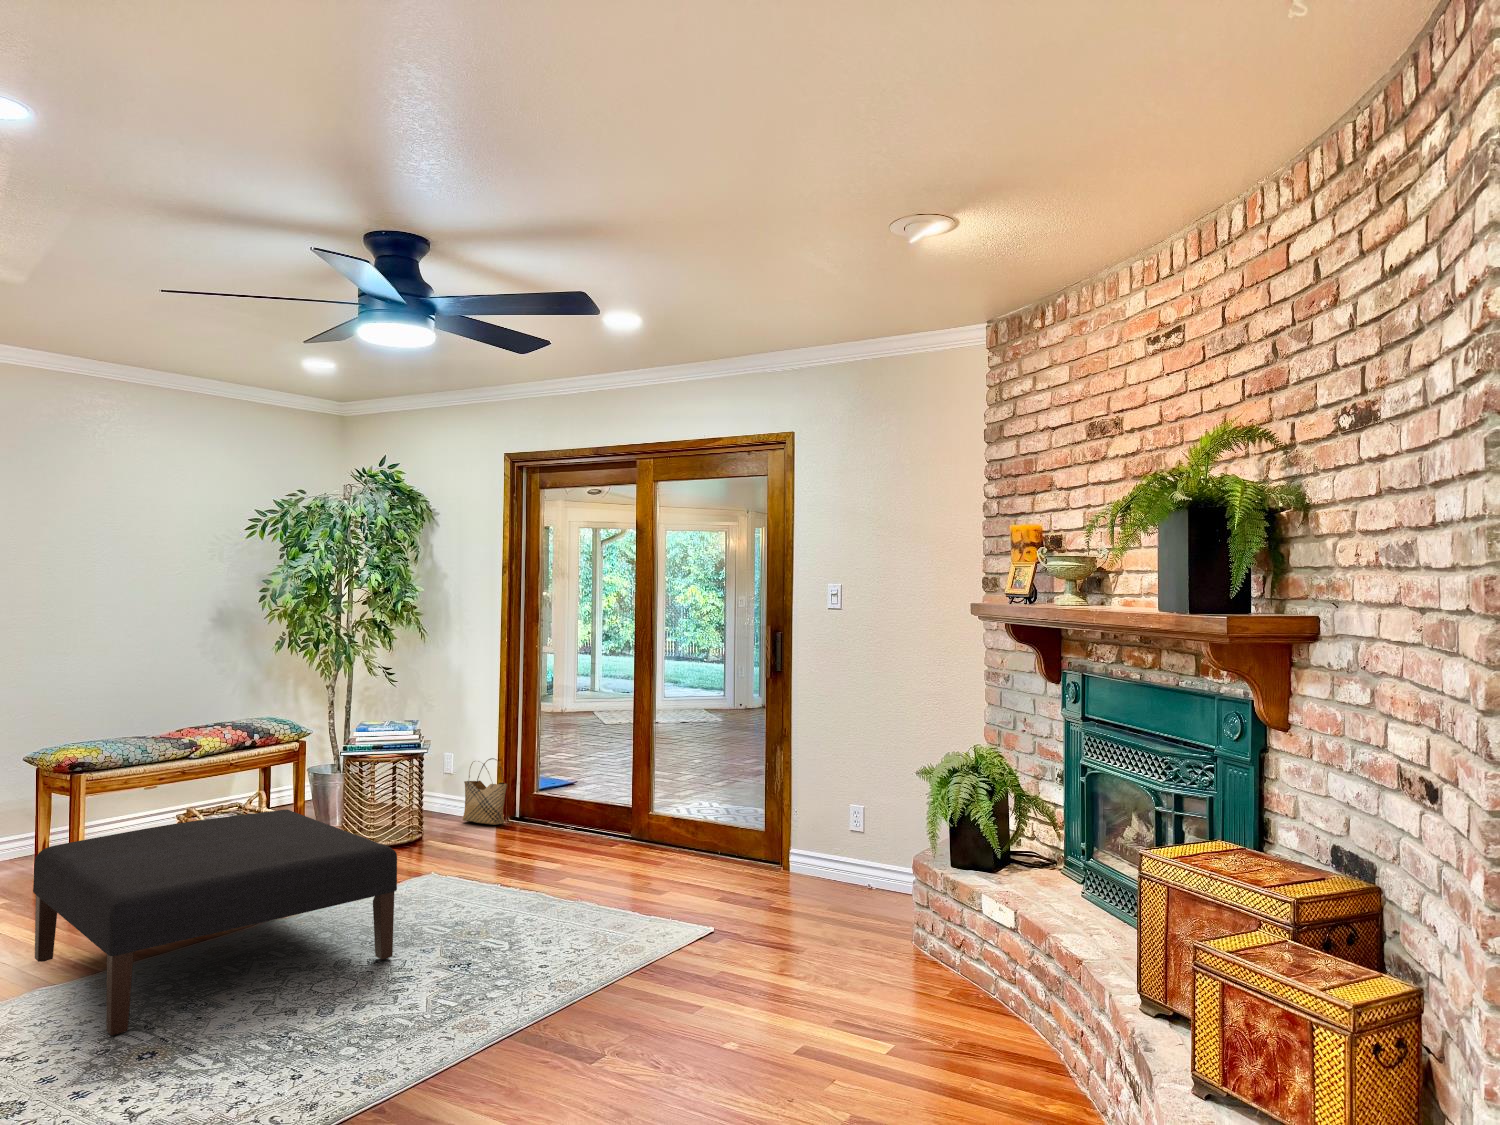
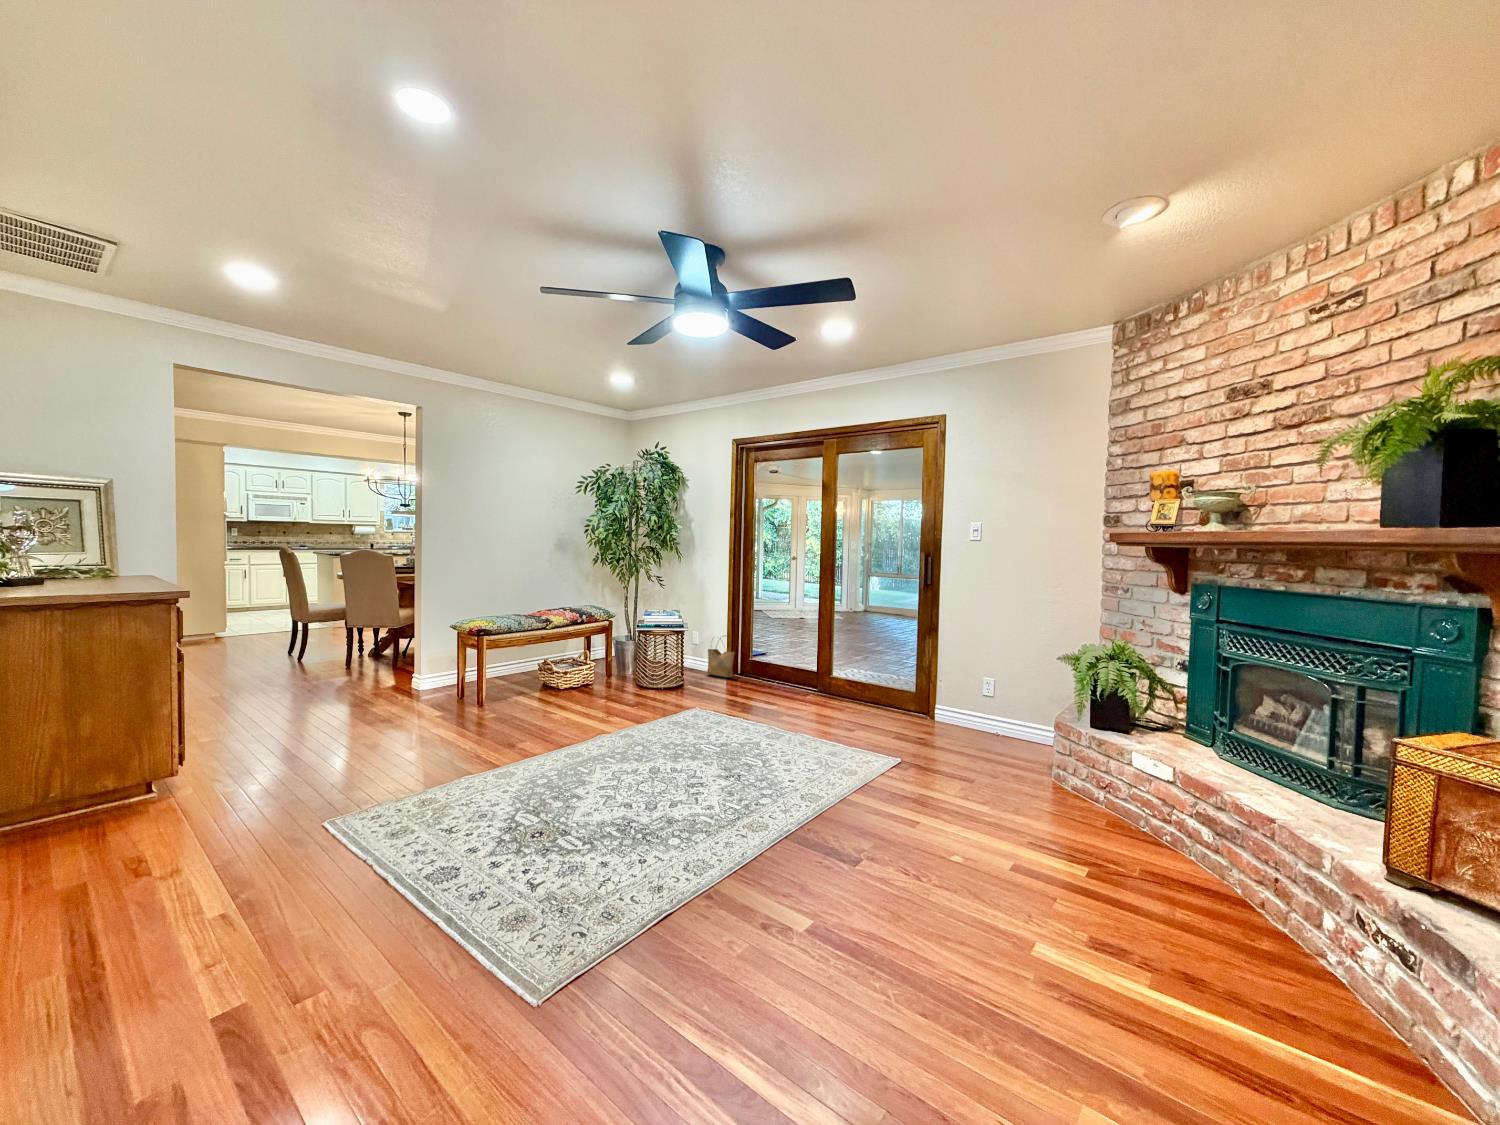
ottoman: present [33,810,397,1035] -> none [460,664,689,816]

